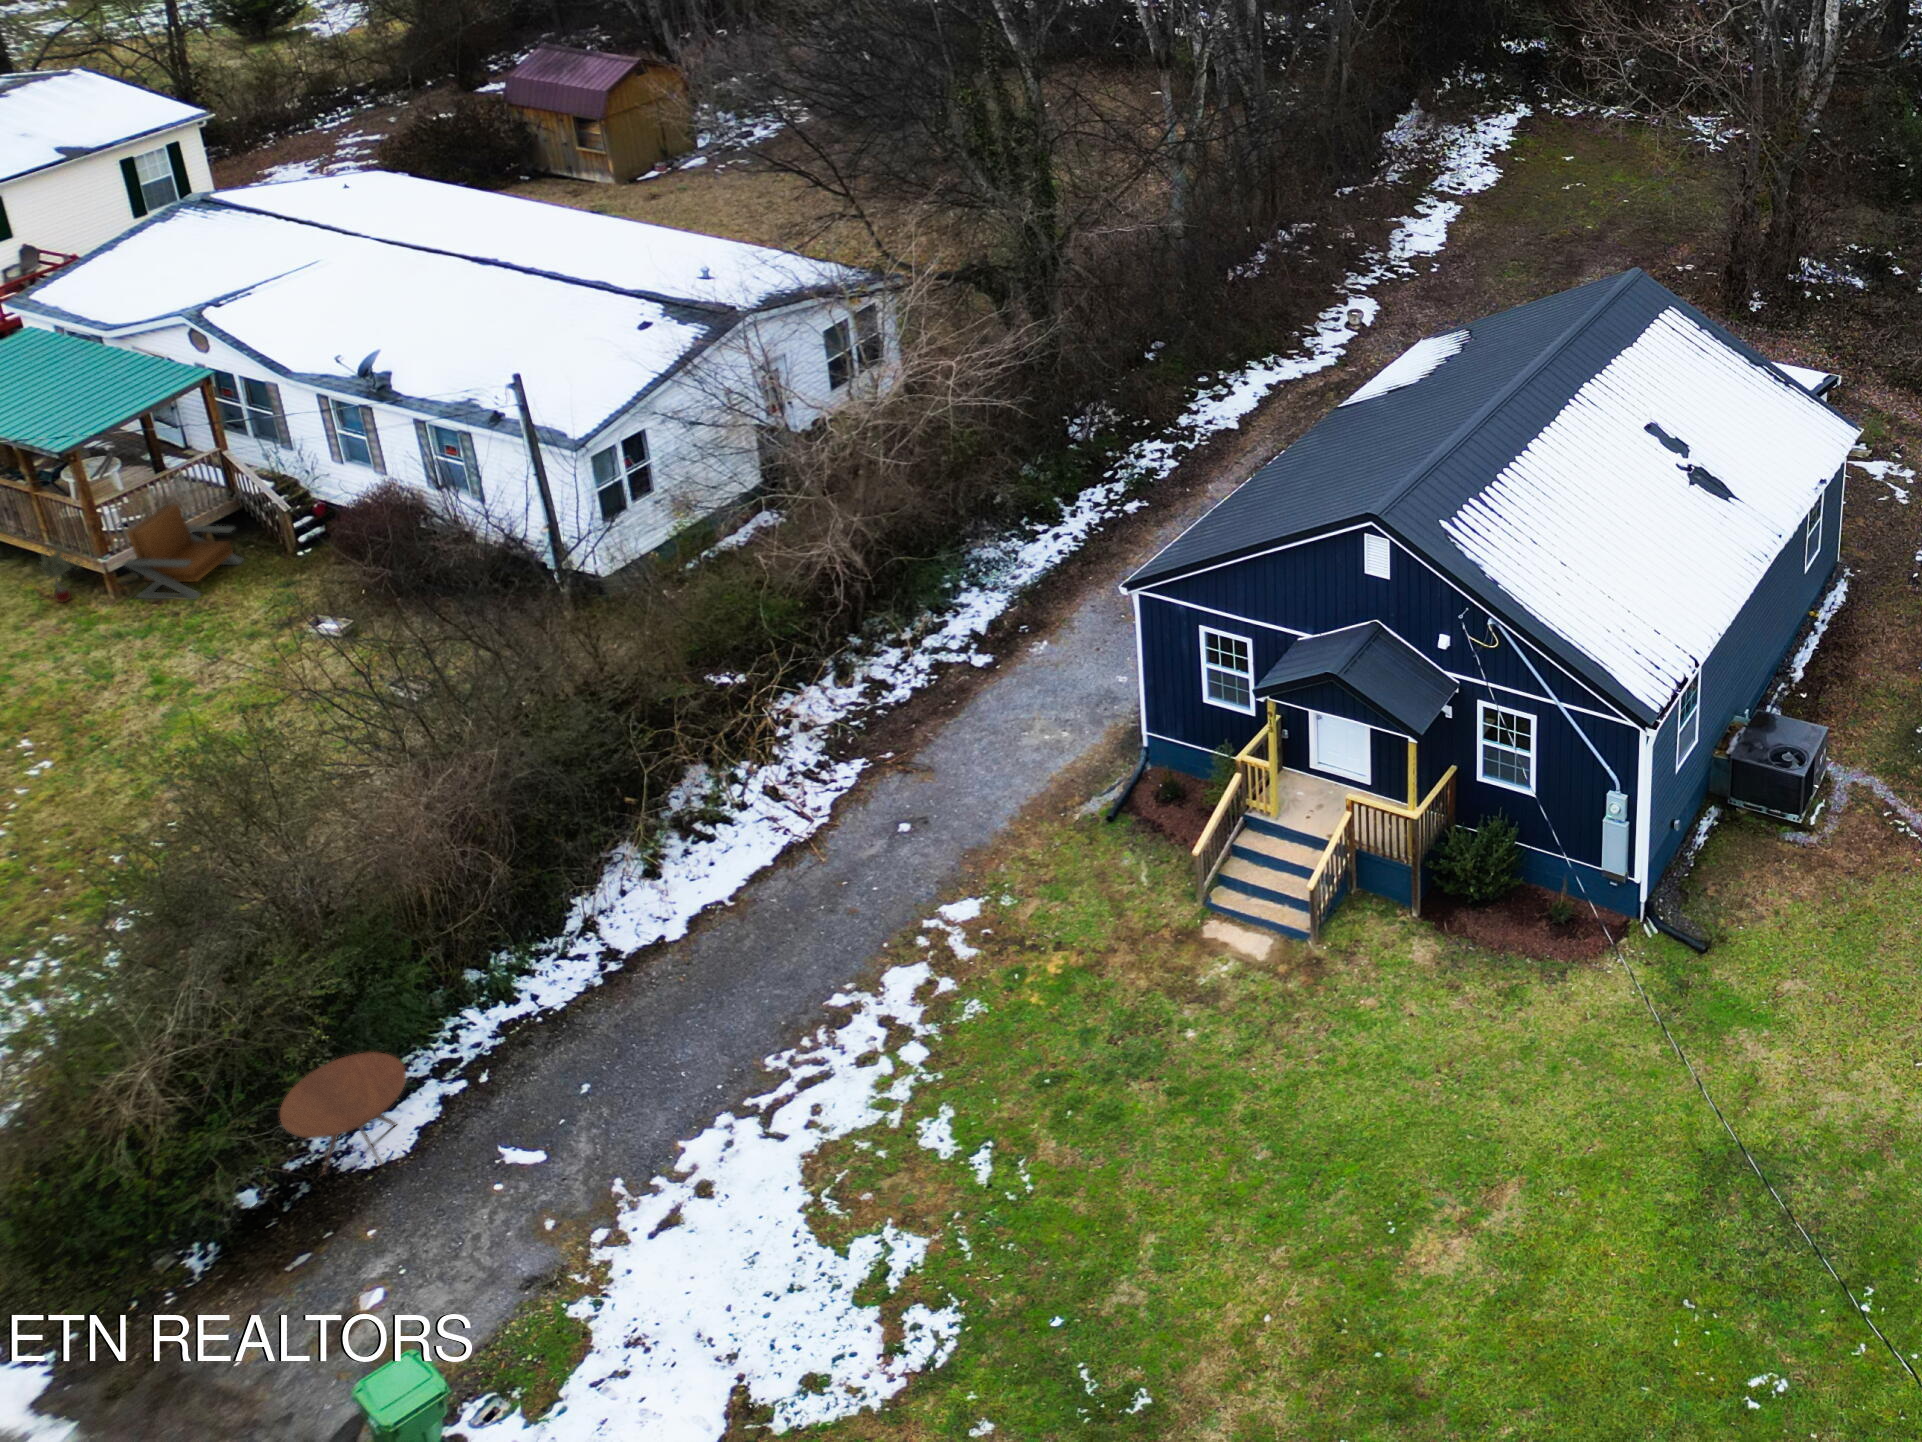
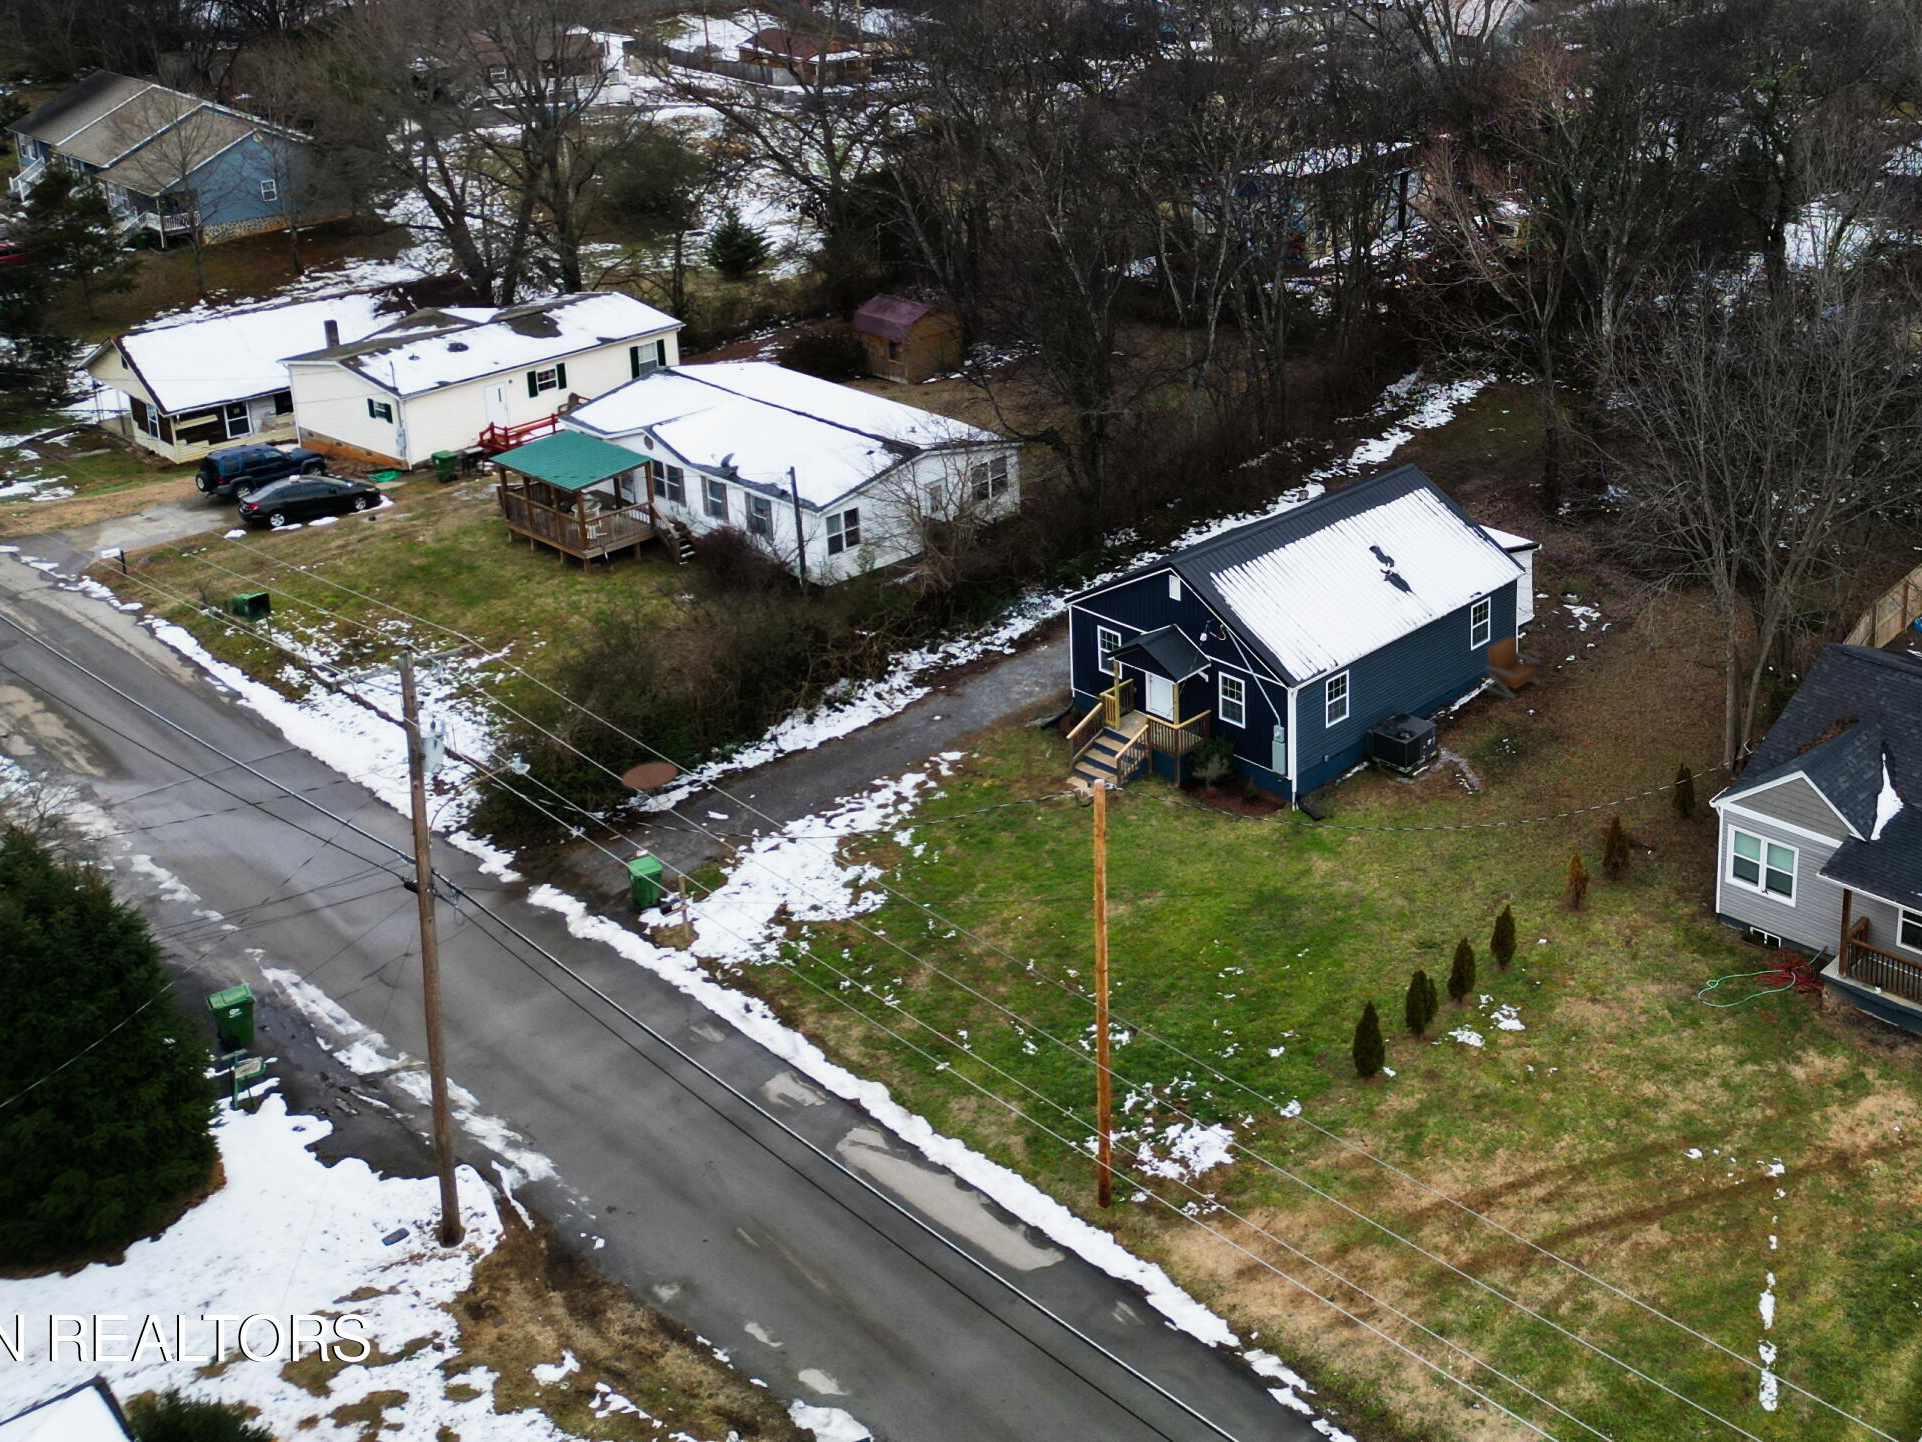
lounge chair: present [123,504,244,600] -> present [1483,637,1540,699]
potted tree: present [41,545,82,602] -> present [1194,756,1227,797]

